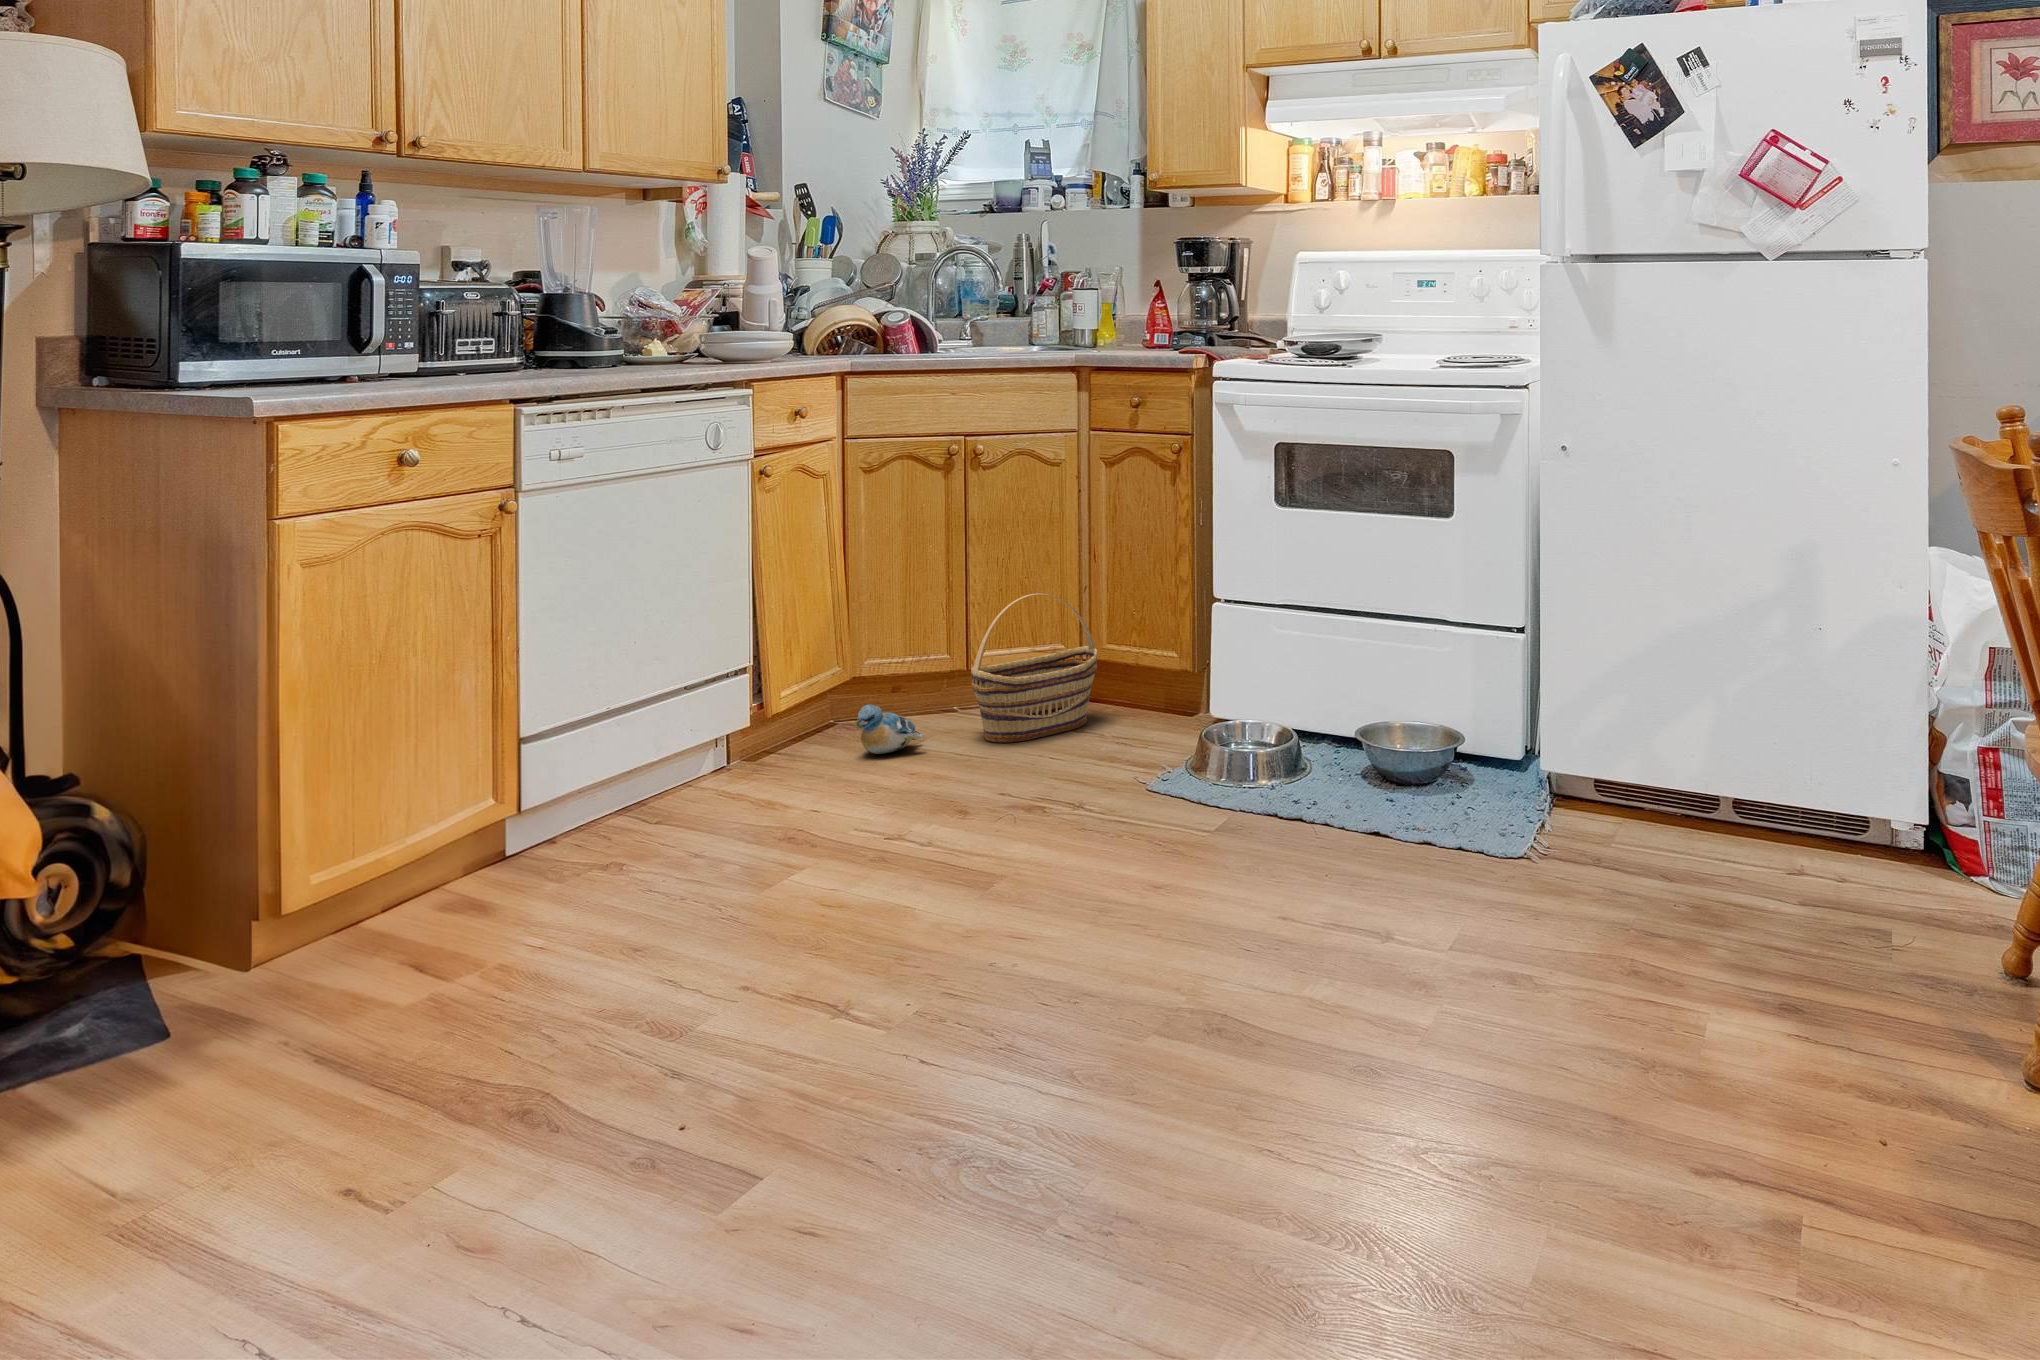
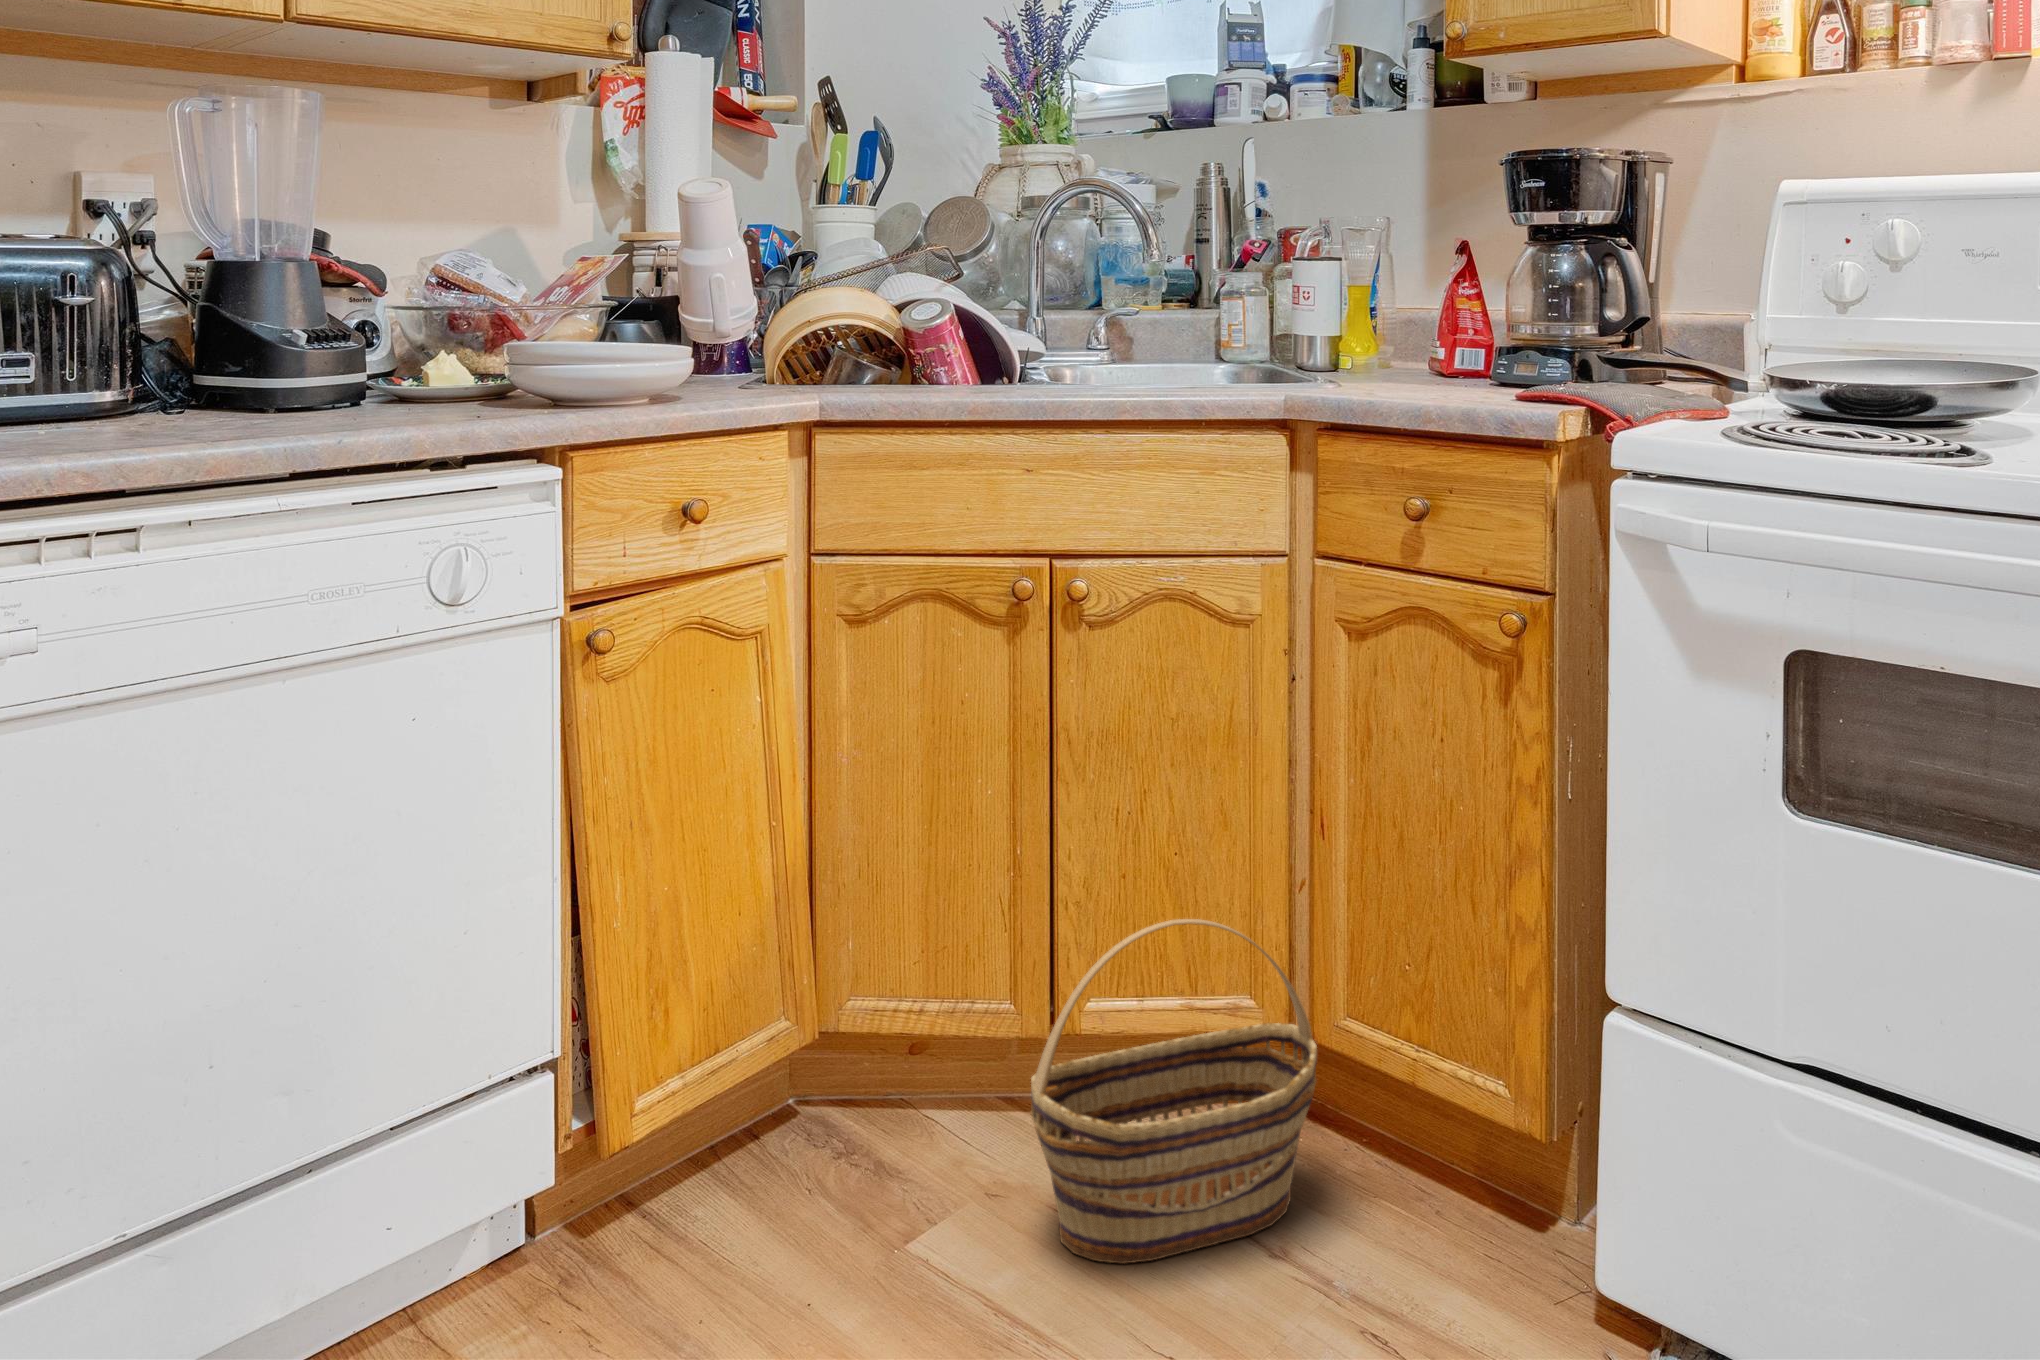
plush toy: present [856,704,925,754] -> none [771,1148,924,1260]

